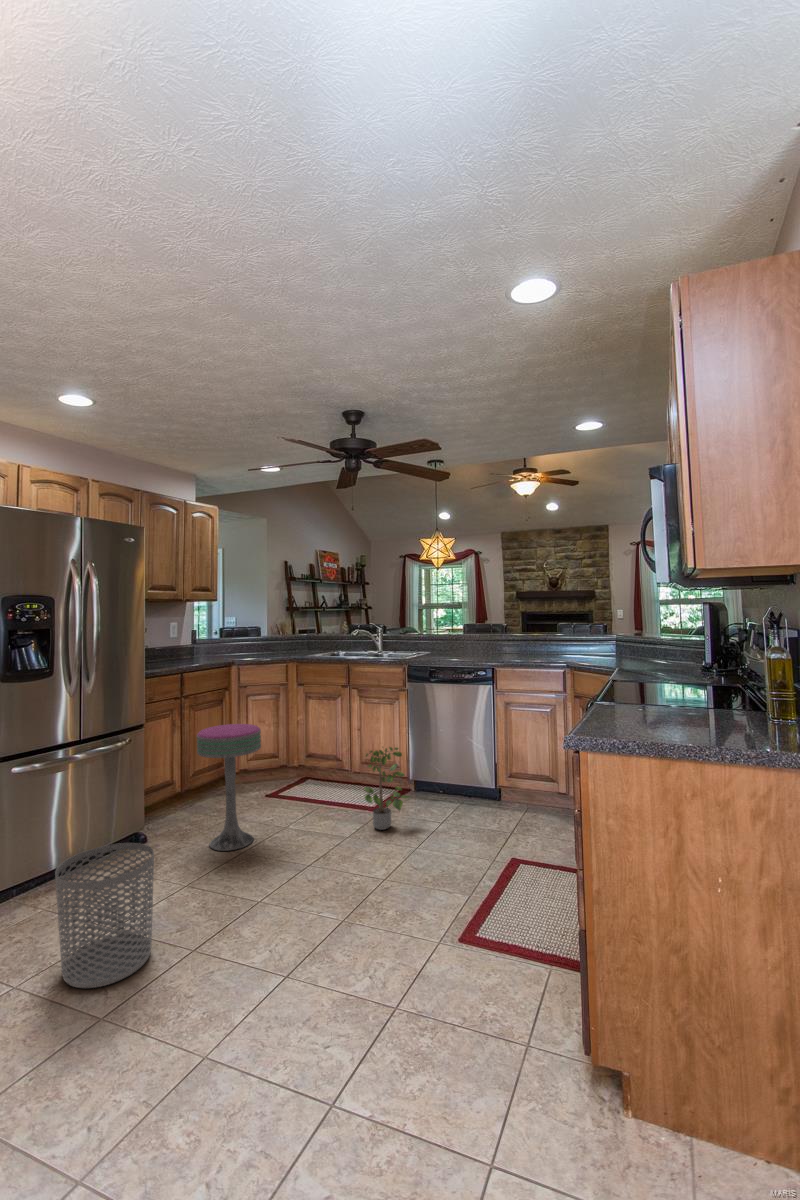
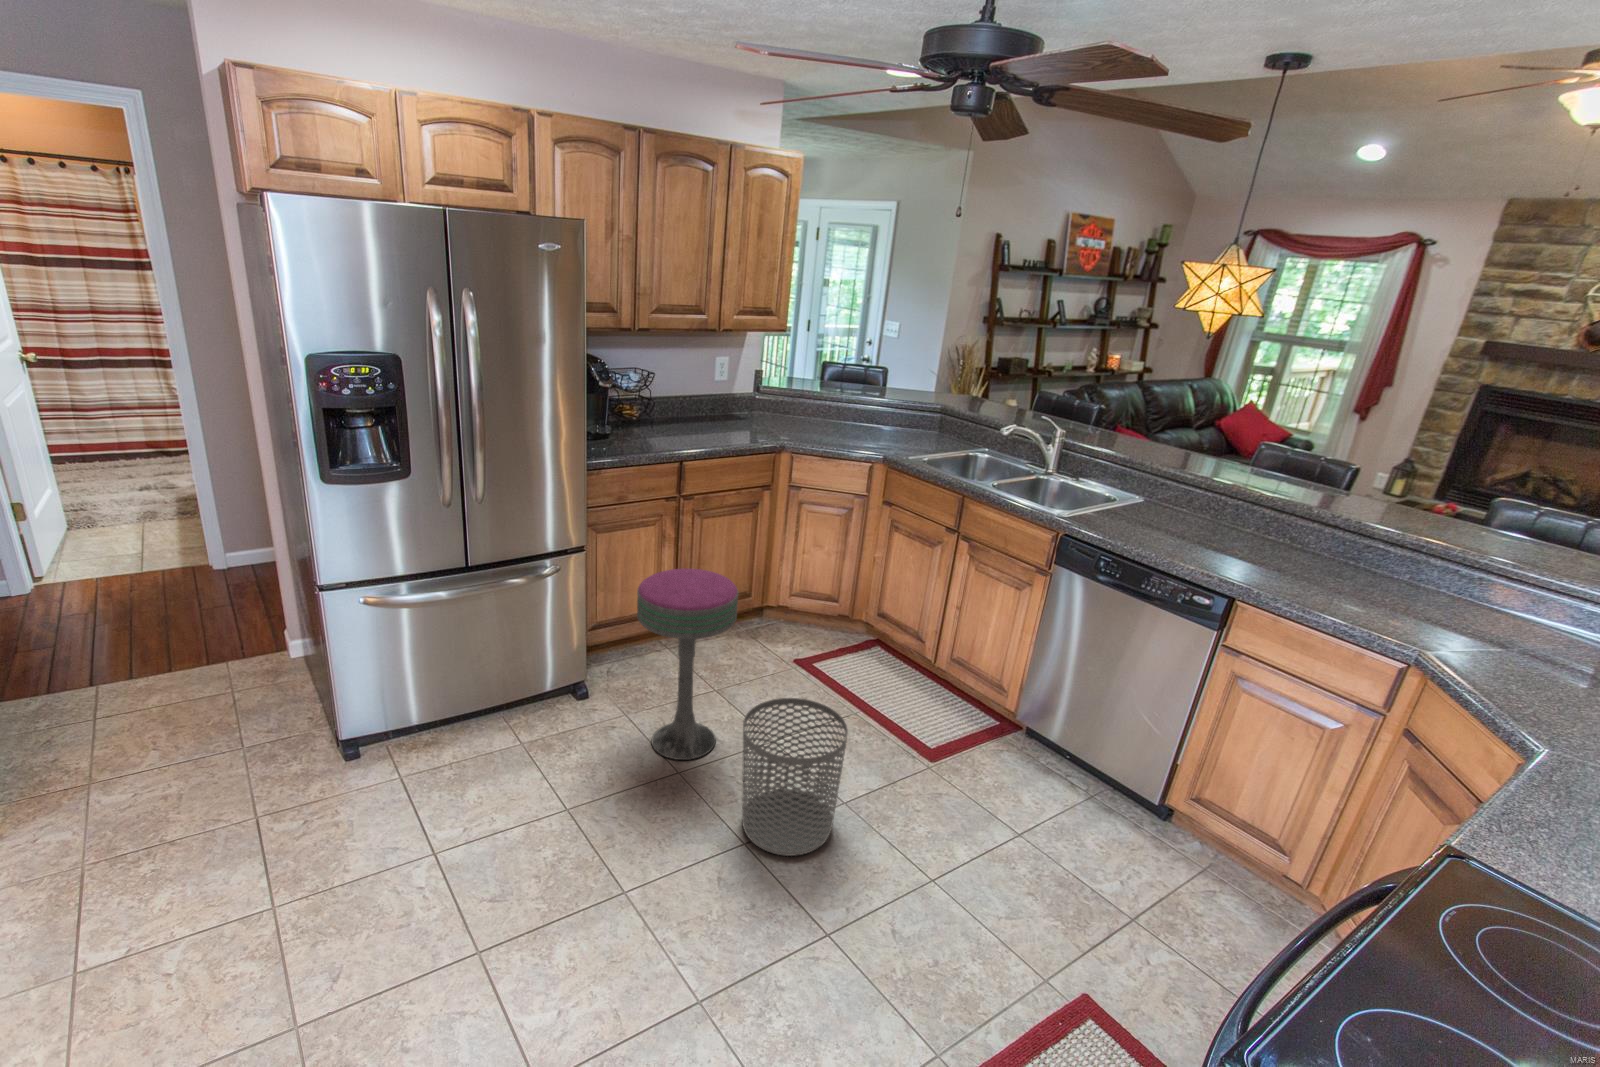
potted plant: present [364,747,410,830] -> none [880,683,968,817]
waste bin: present [55,843,154,988] -> present [742,698,848,856]

